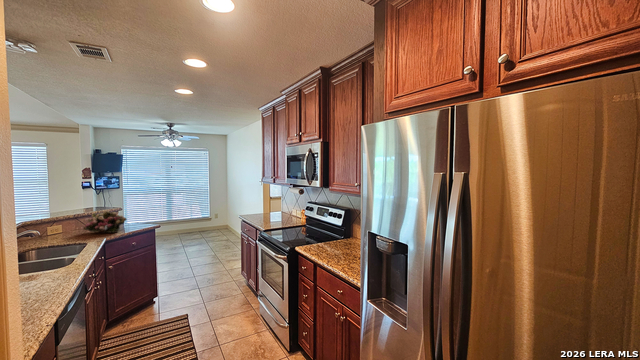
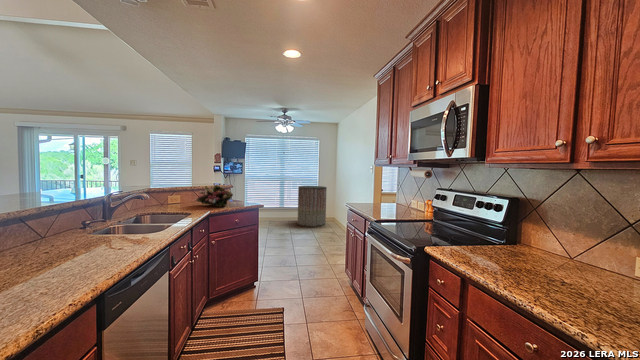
trash can: none [190,196,220,237] -> present [298,186,327,227]

